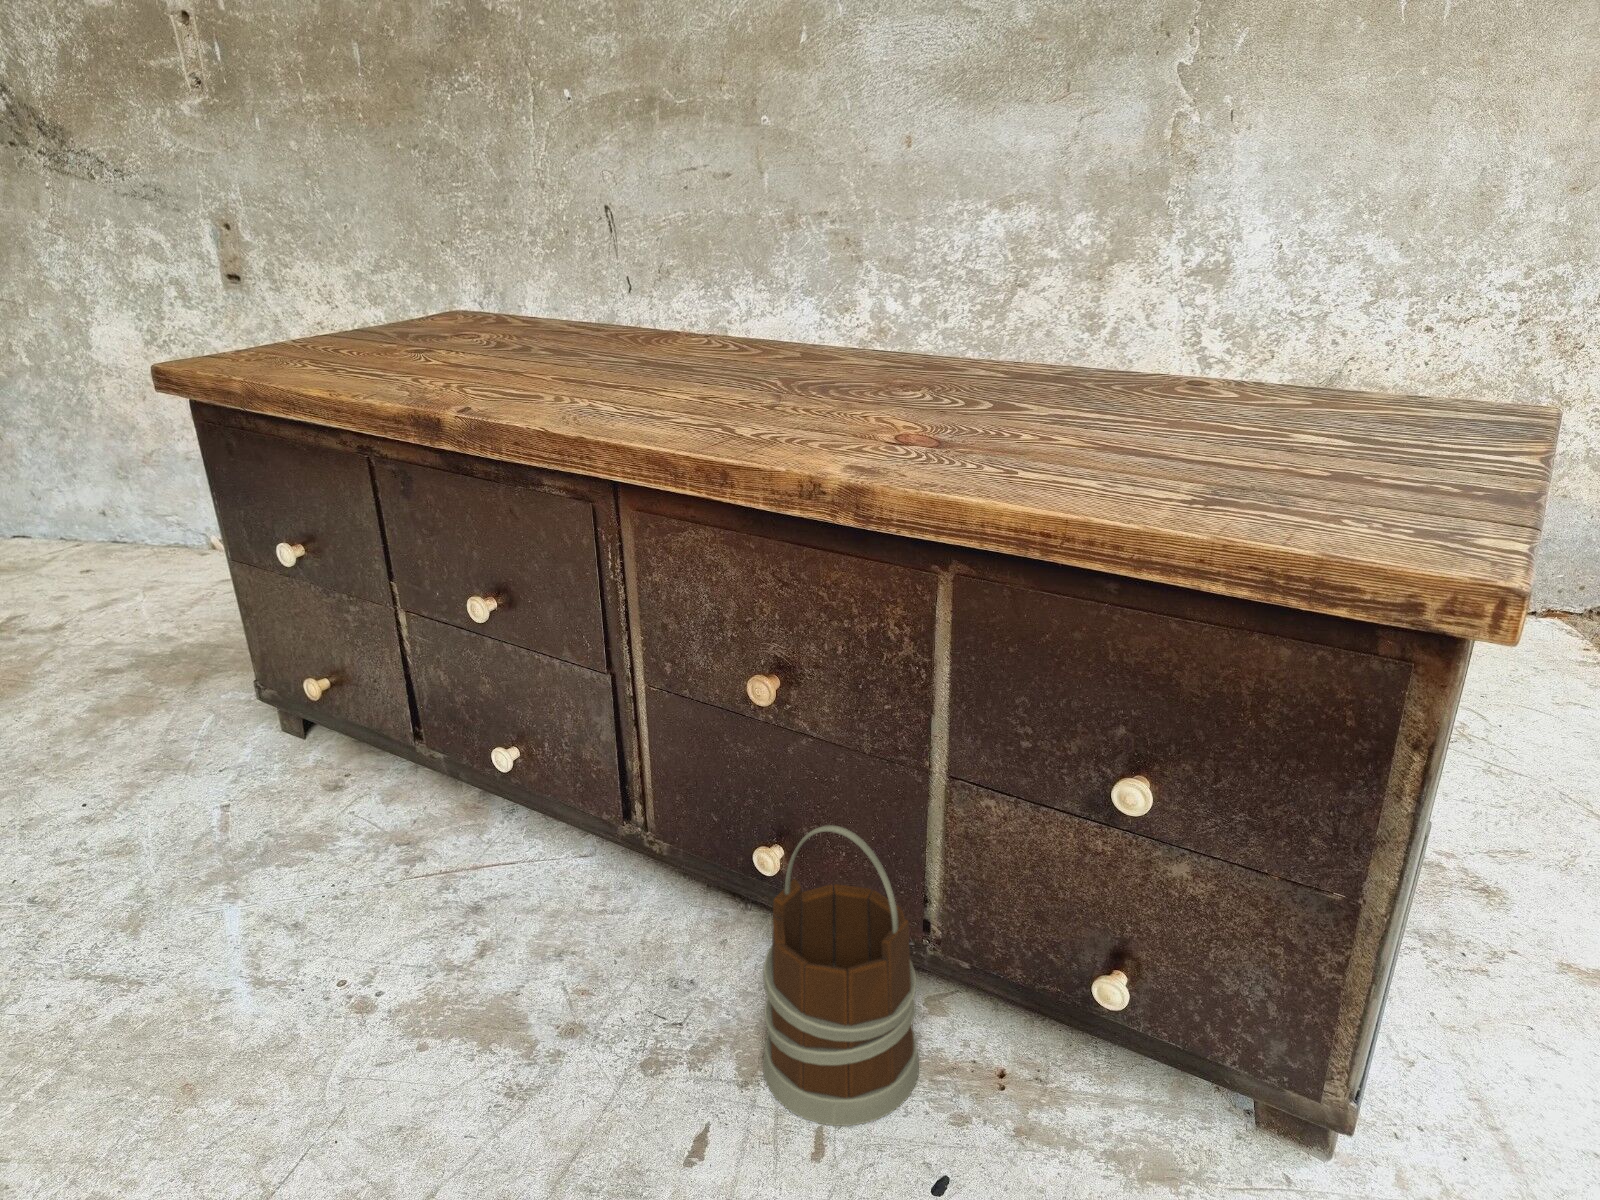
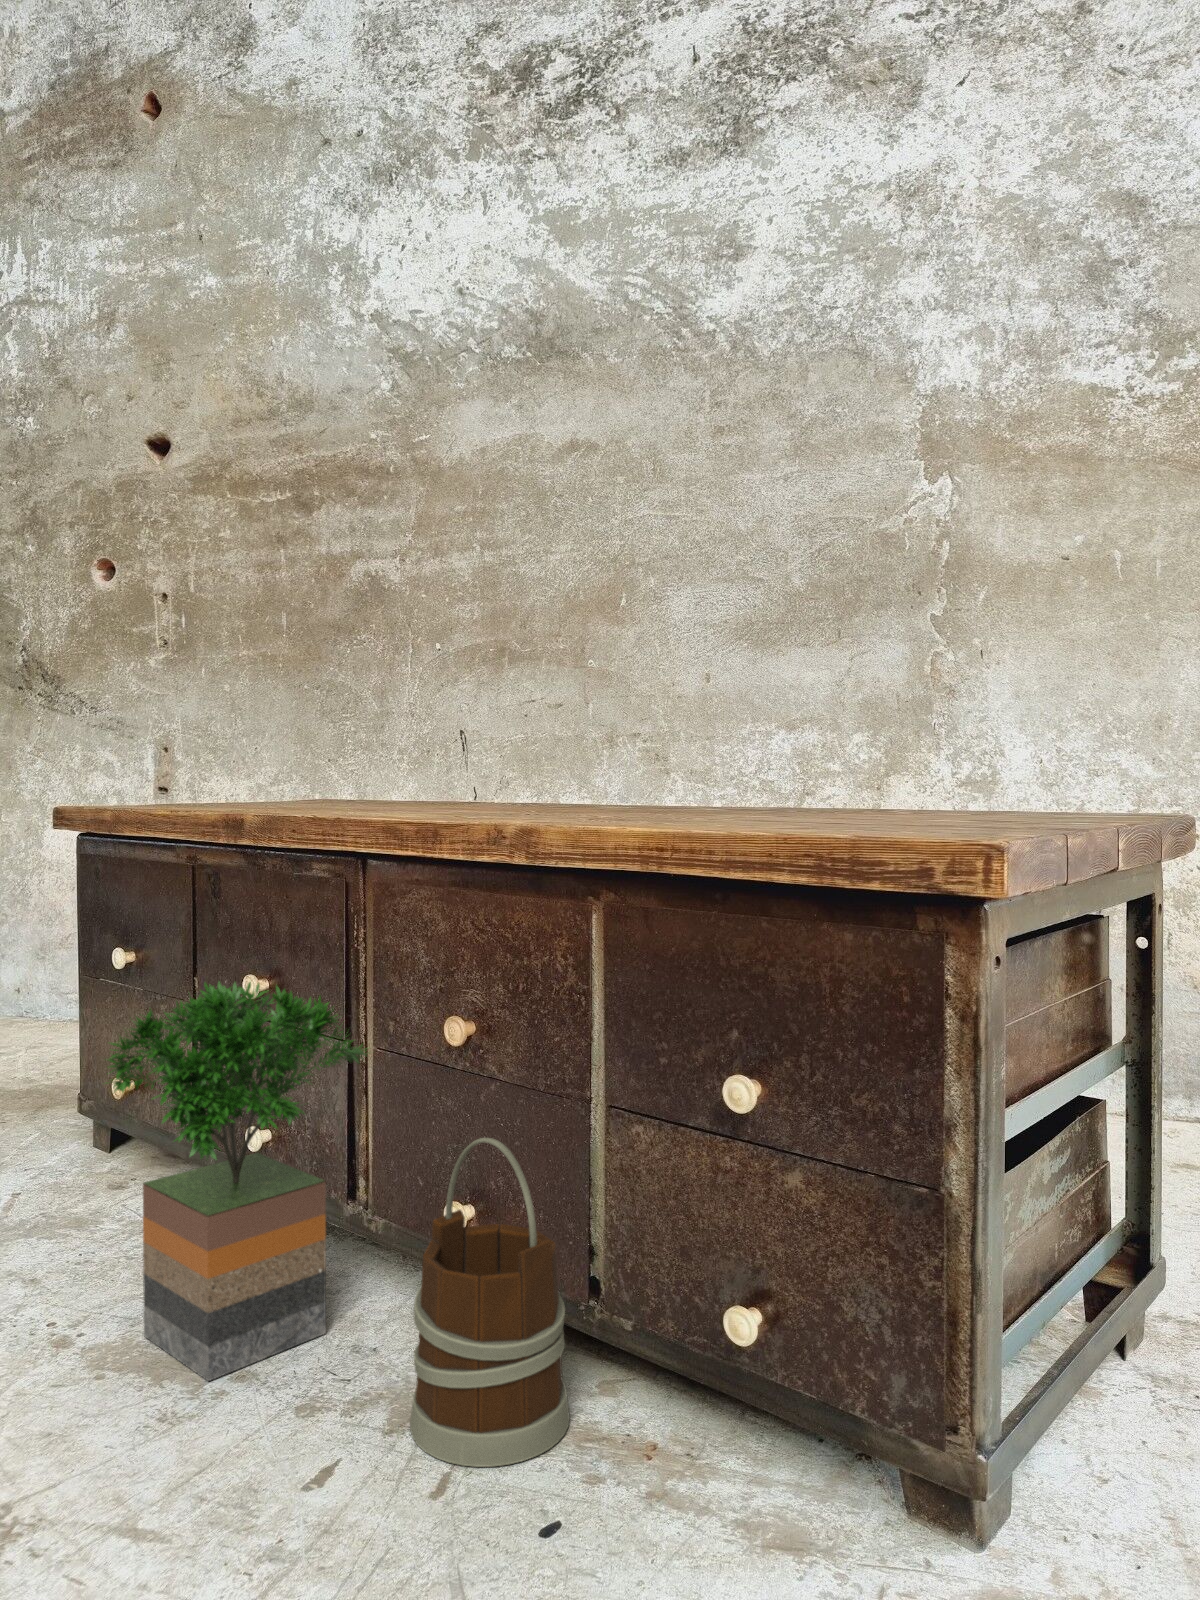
potted tree: none [374,631,659,1045] -> present [106,982,366,1381]

